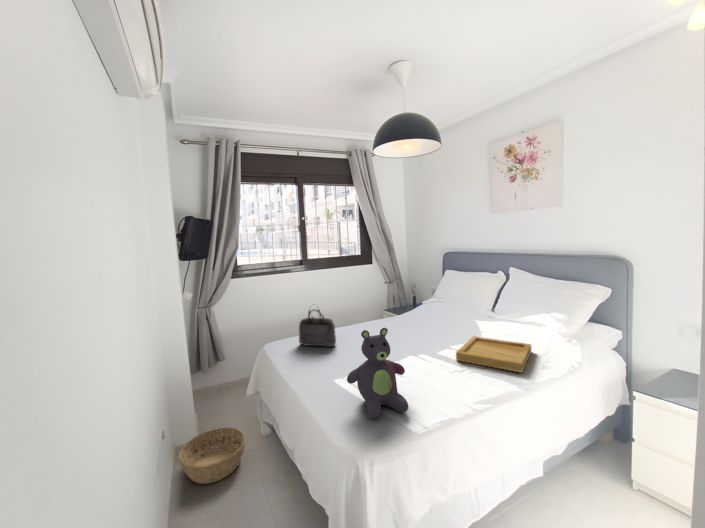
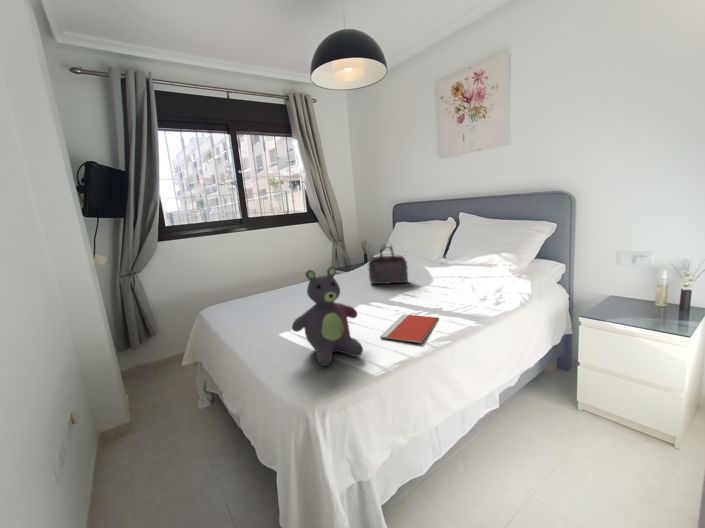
handbag: present [299,309,336,347] -> present [368,246,408,284]
tray: present [456,336,531,372] -> none [411,280,484,308]
notebook: none [425,371,482,405] -> present [380,314,439,343]
basket: present [178,428,246,484] -> none [100,403,185,467]

